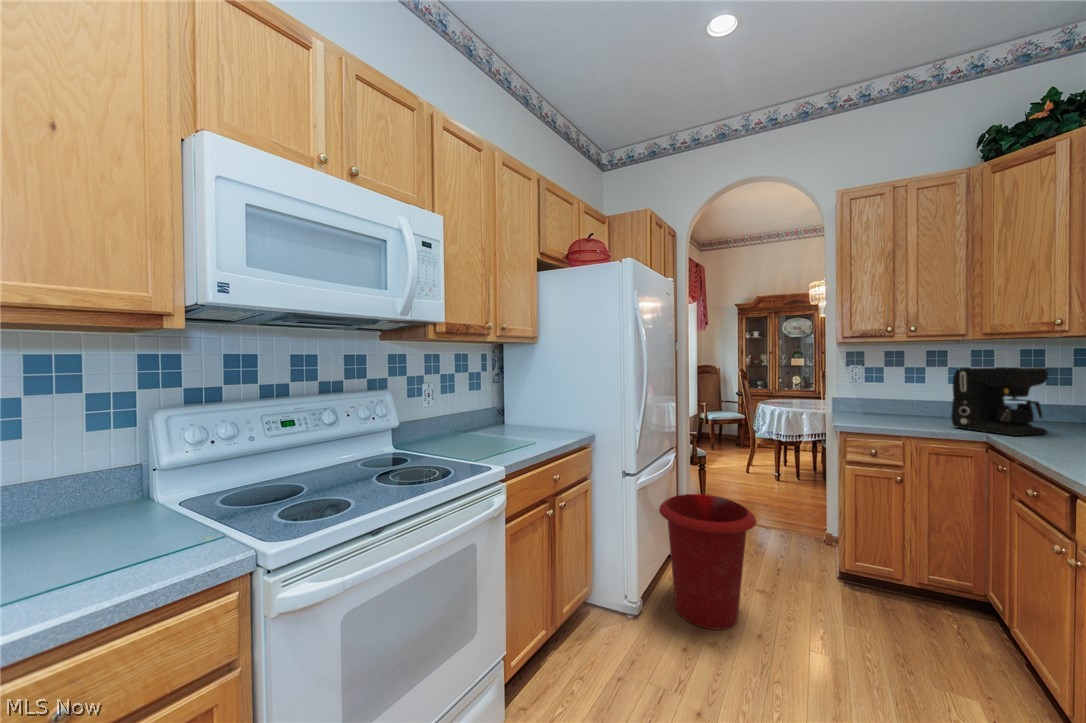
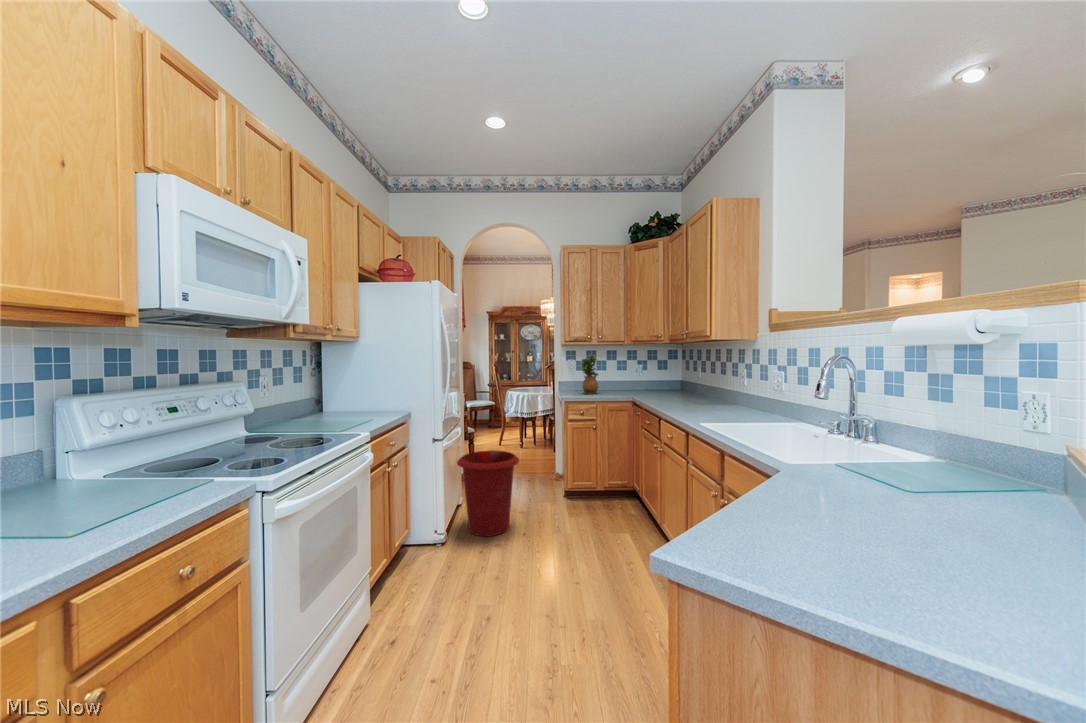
potted plant: none [878,358,921,425] -> present [581,355,598,394]
coffee maker: present [951,368,1048,436] -> none [612,359,648,395]

